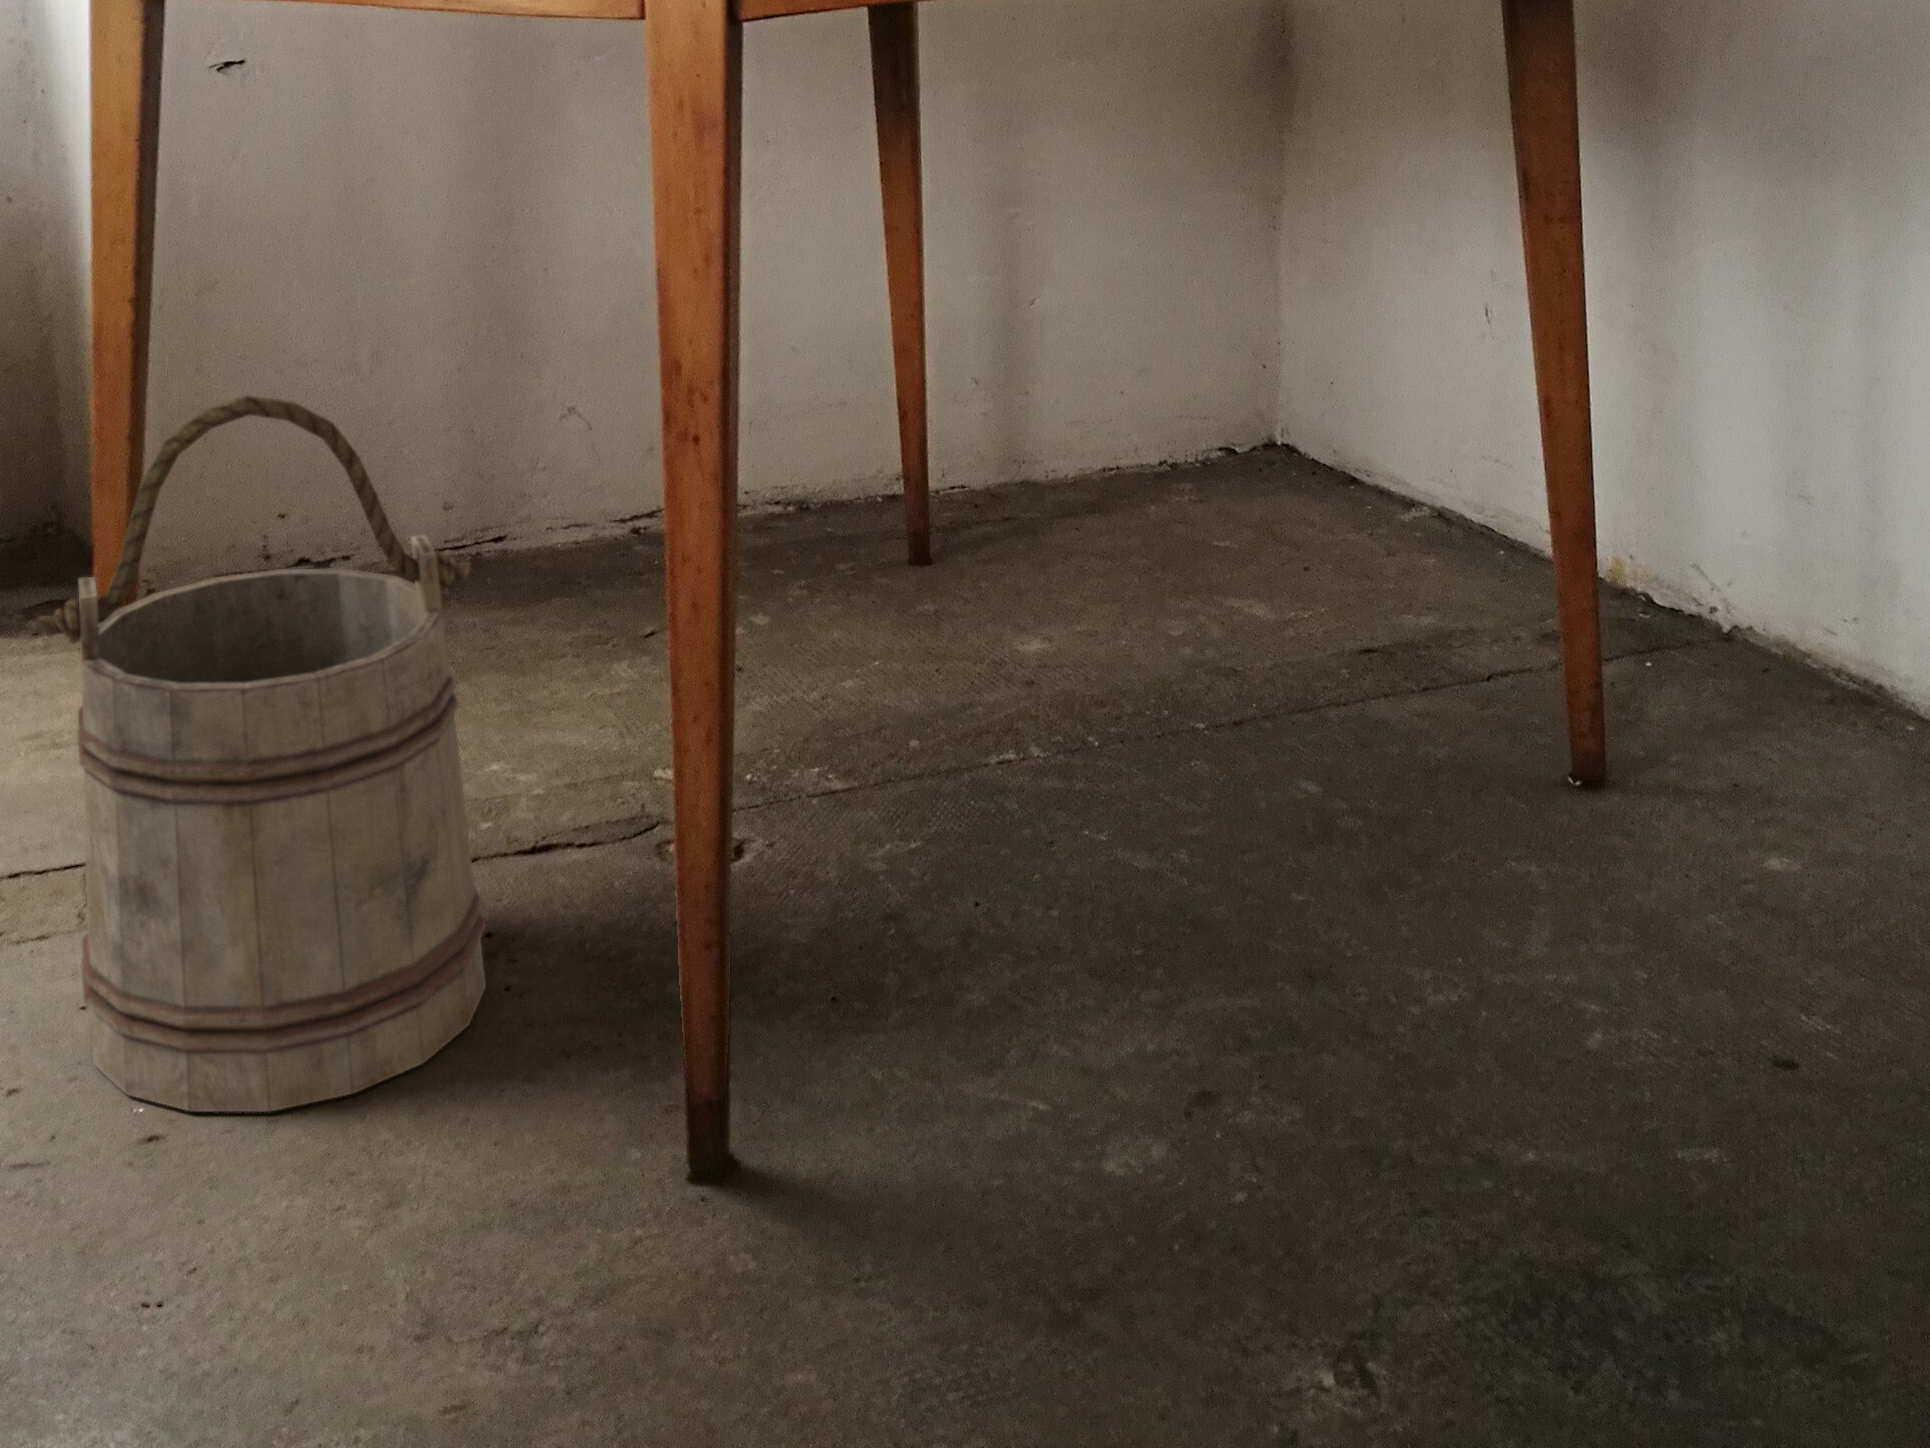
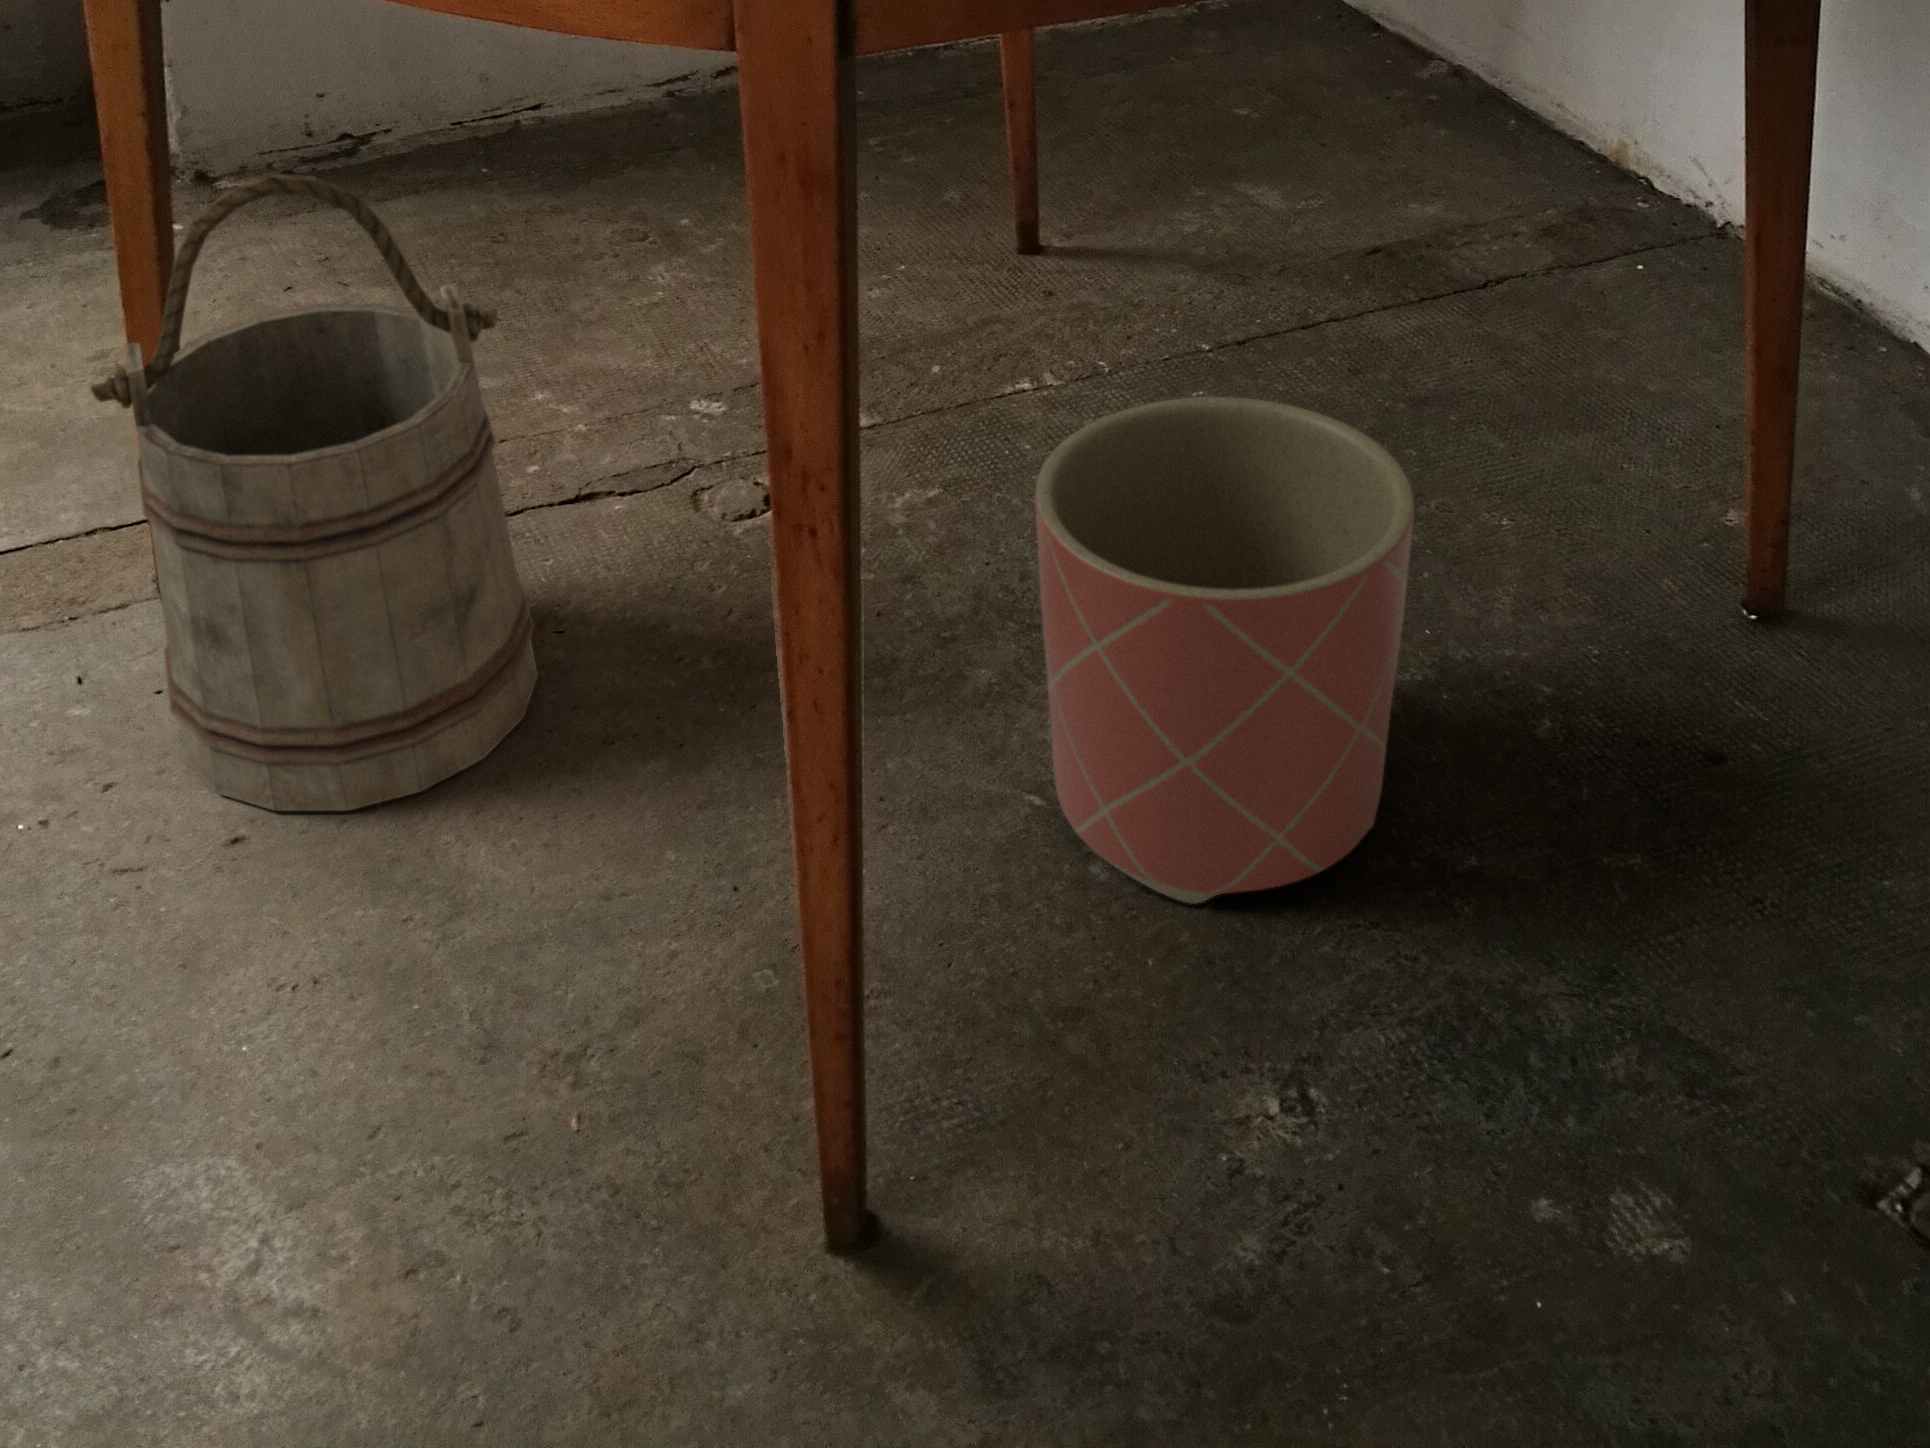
planter: none [1040,650,1447,1203] -> present [1035,397,1414,904]

